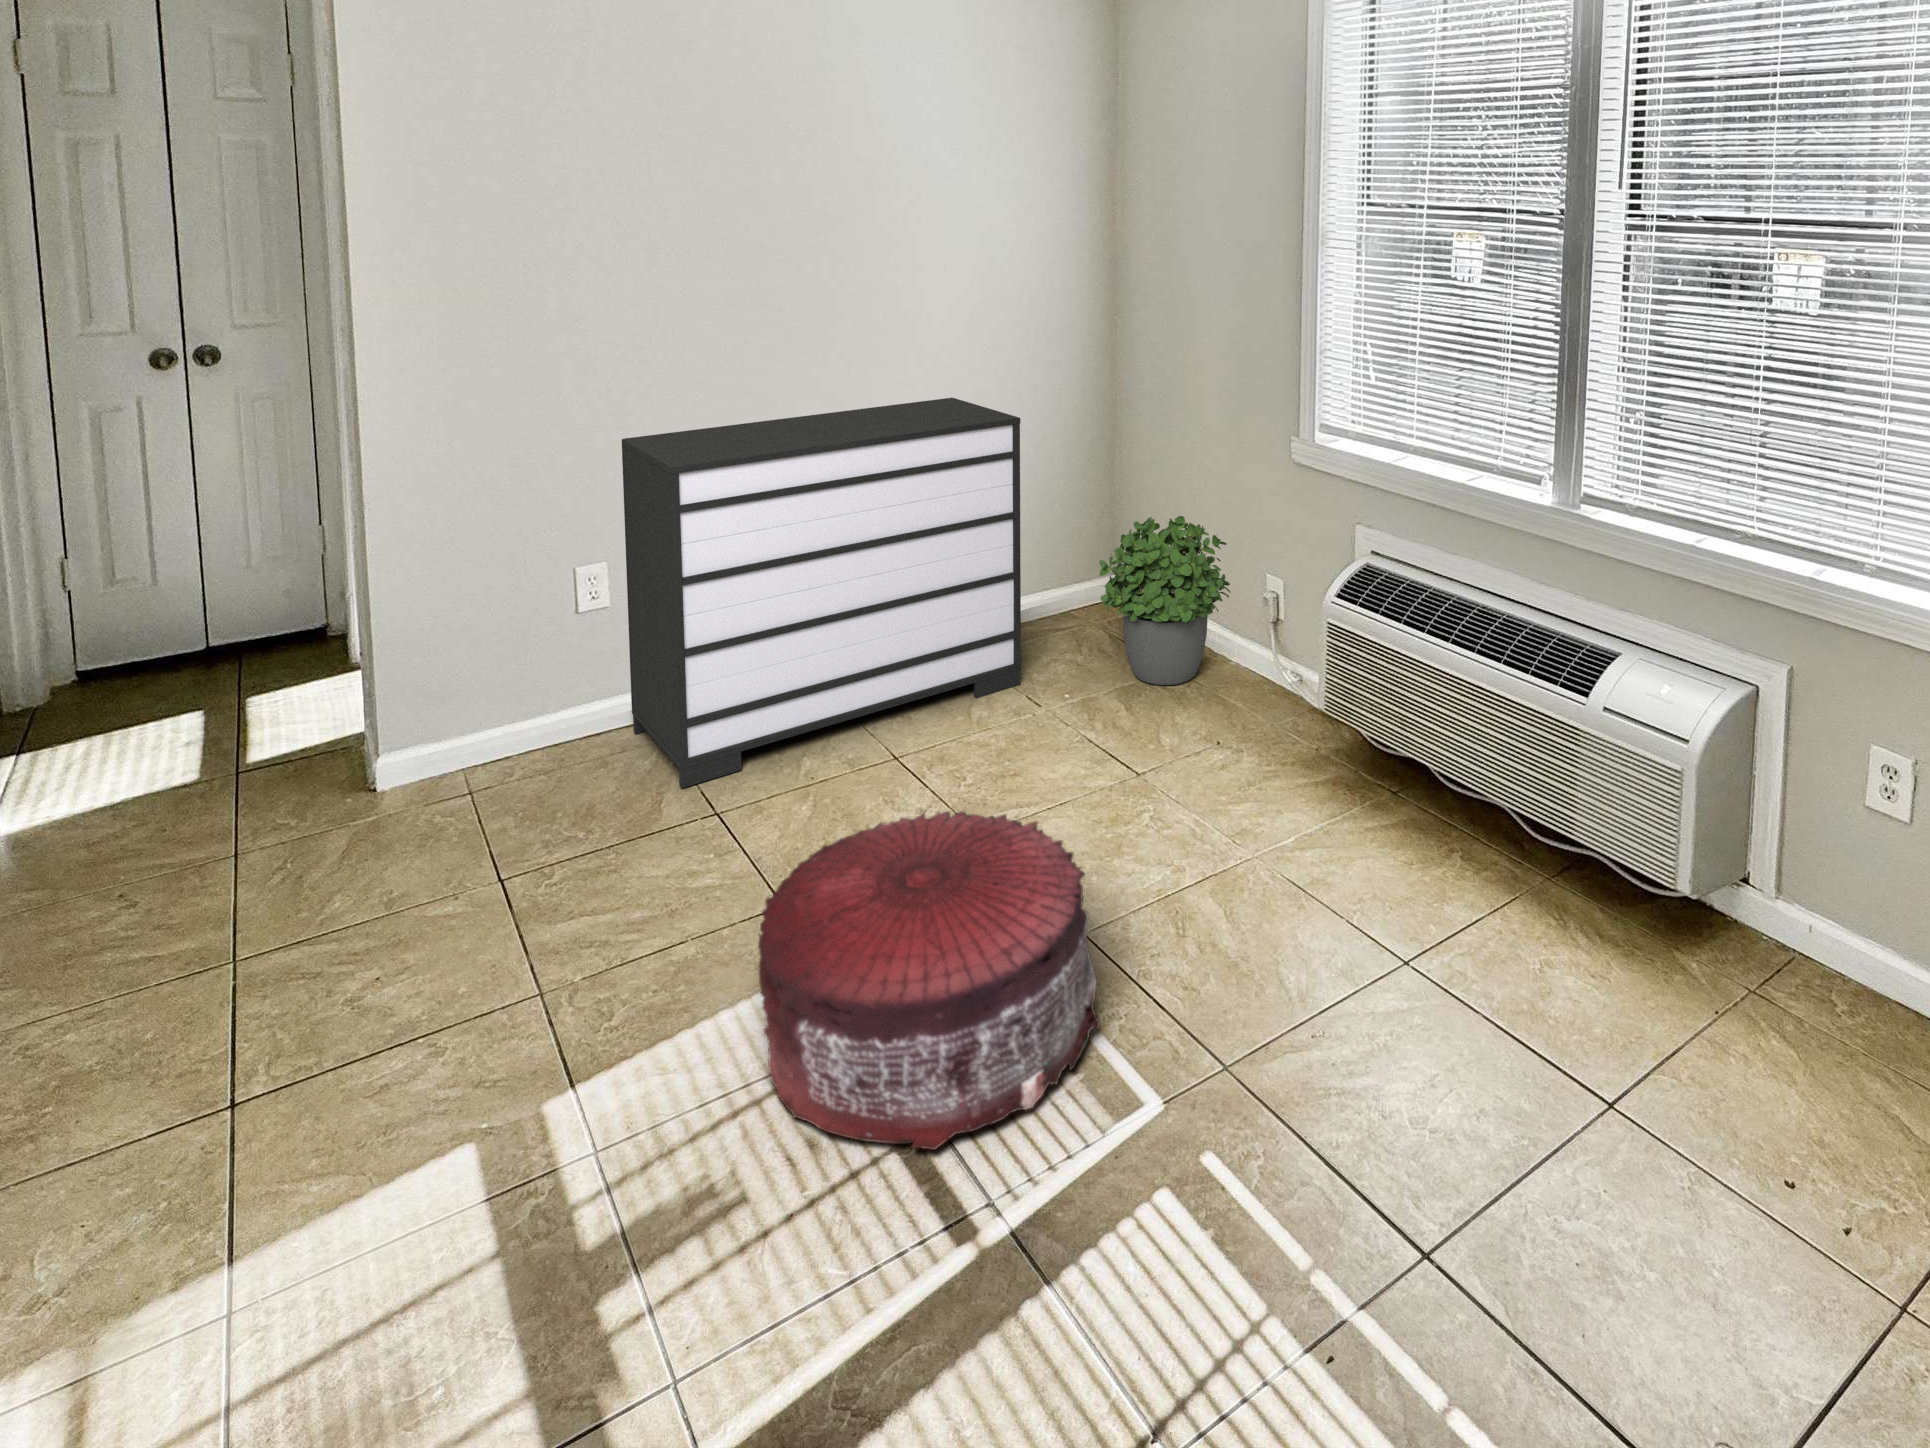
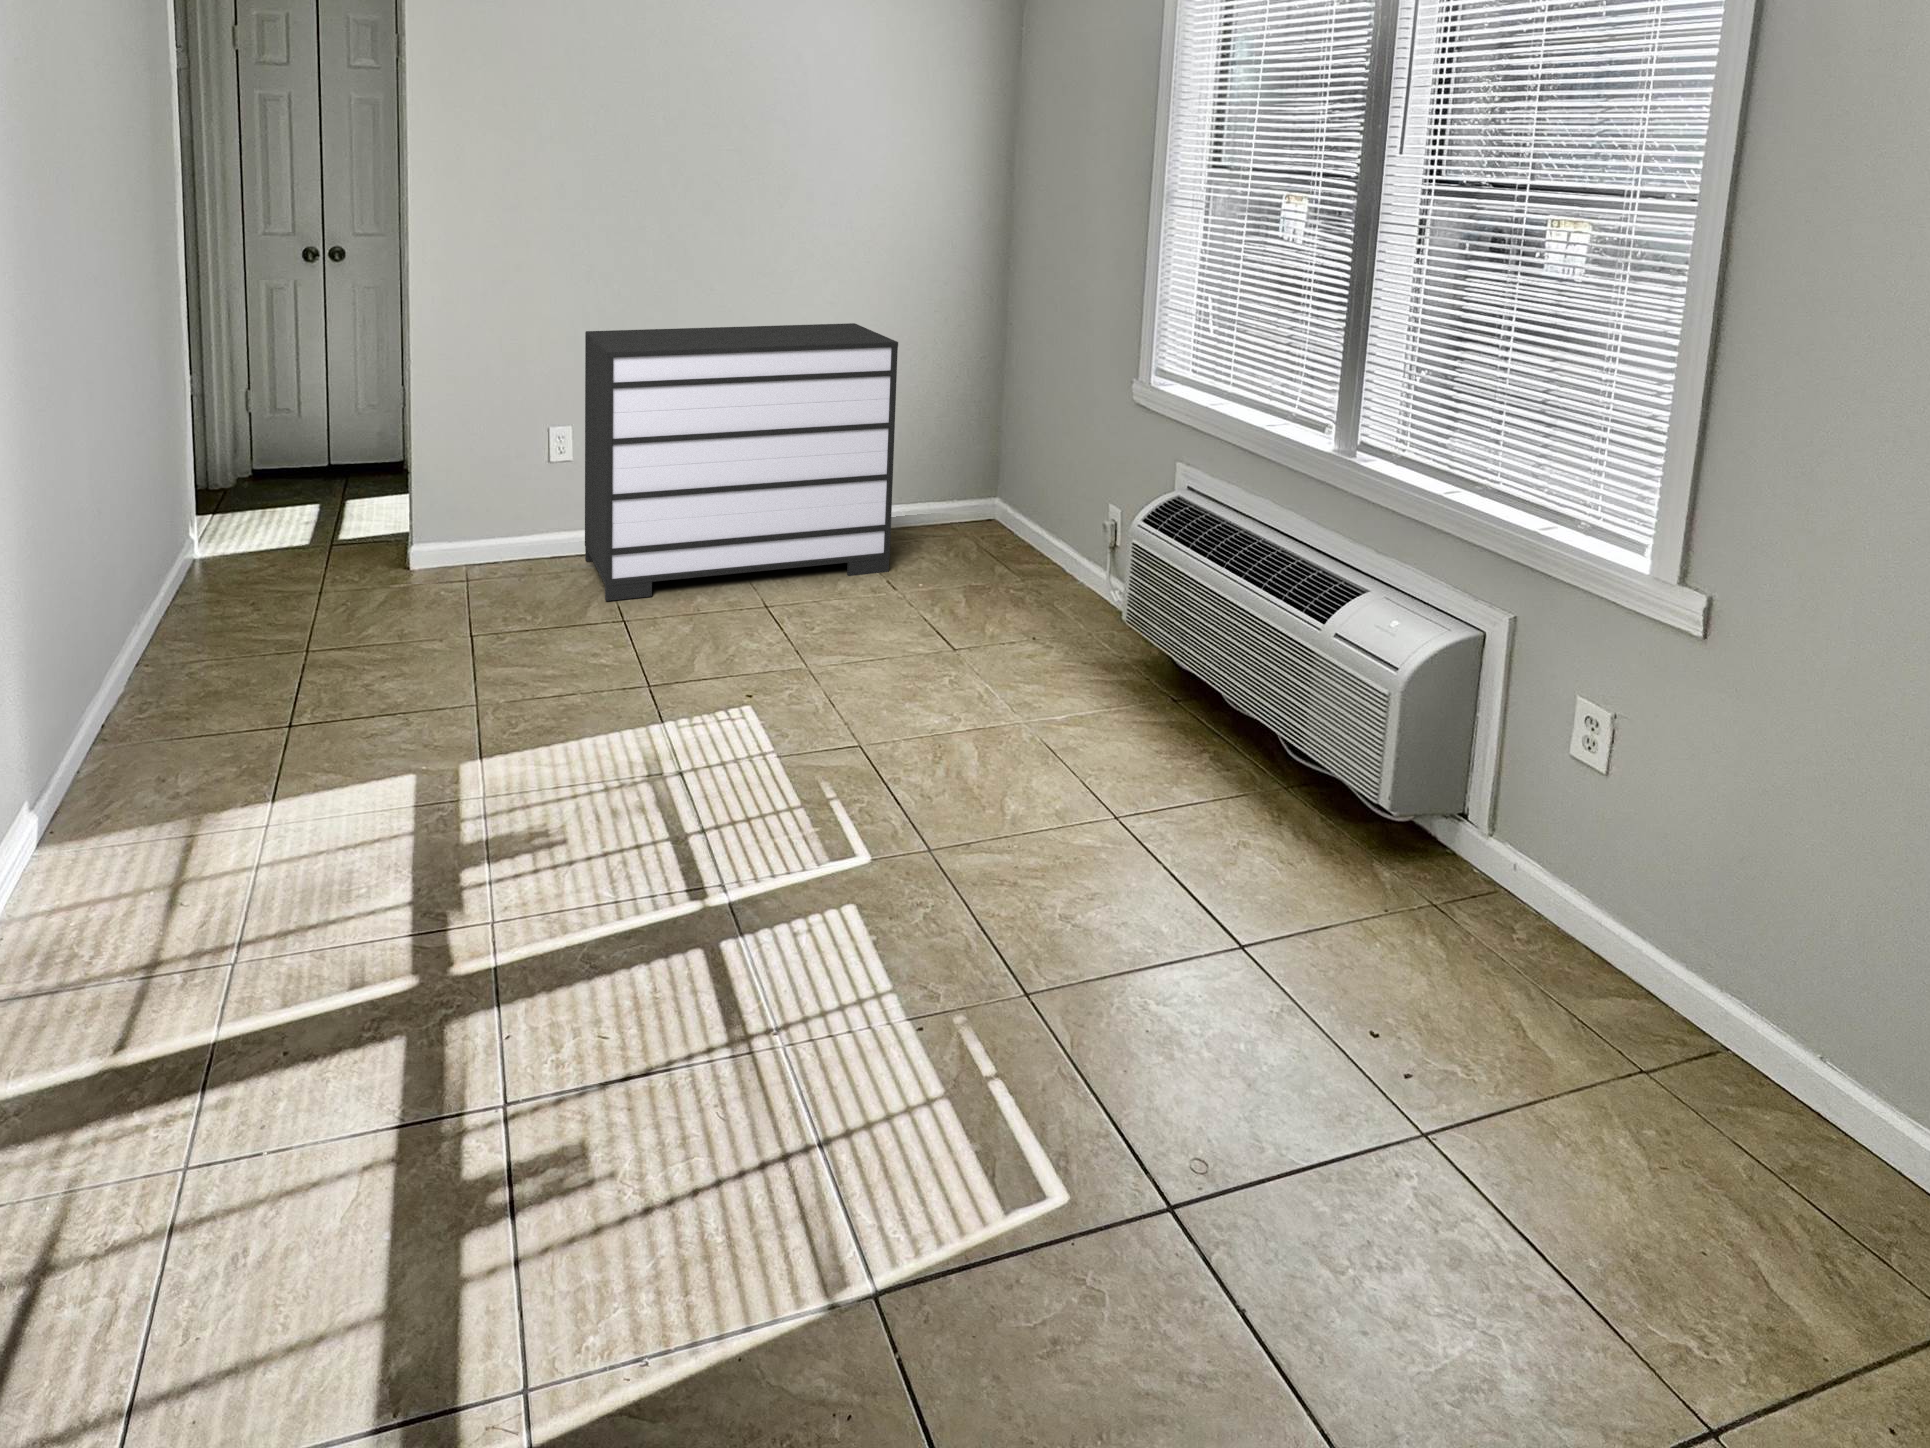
potted plant: present [1099,516,1230,685] -> none [957,440,1082,591]
pouf: present [758,811,1099,1150] -> none [598,624,843,844]

